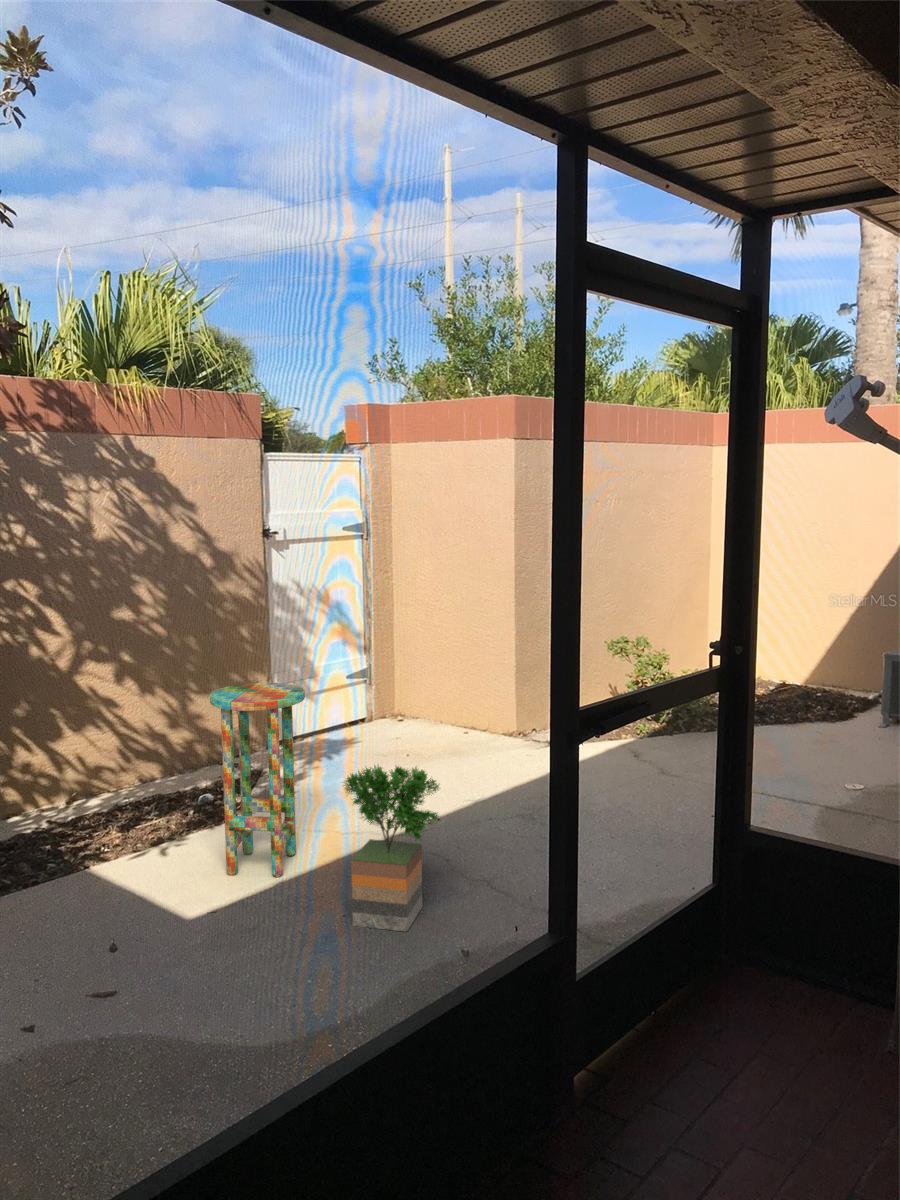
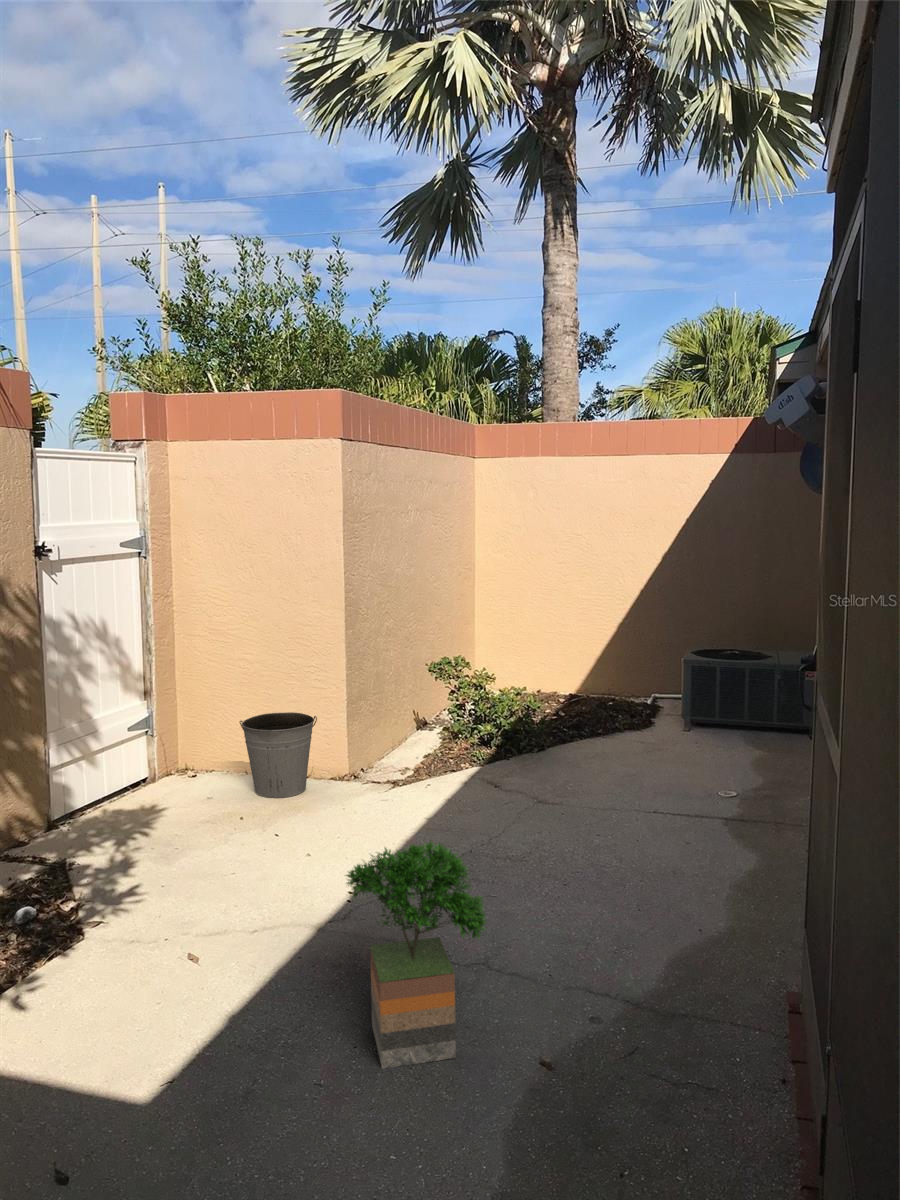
bucket: none [428,678,493,750] -> present [240,712,317,798]
side table: present [210,683,305,877] -> none [102,753,238,1037]

